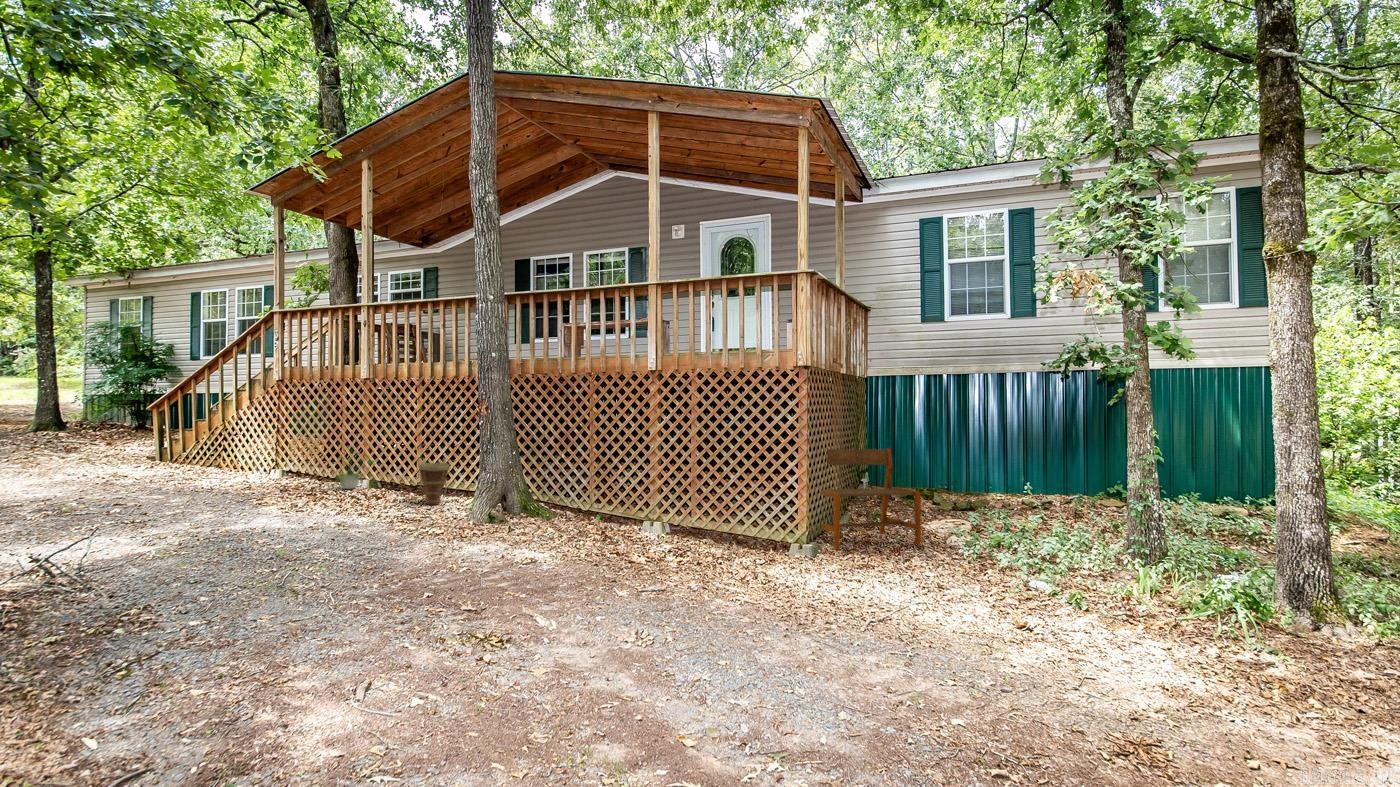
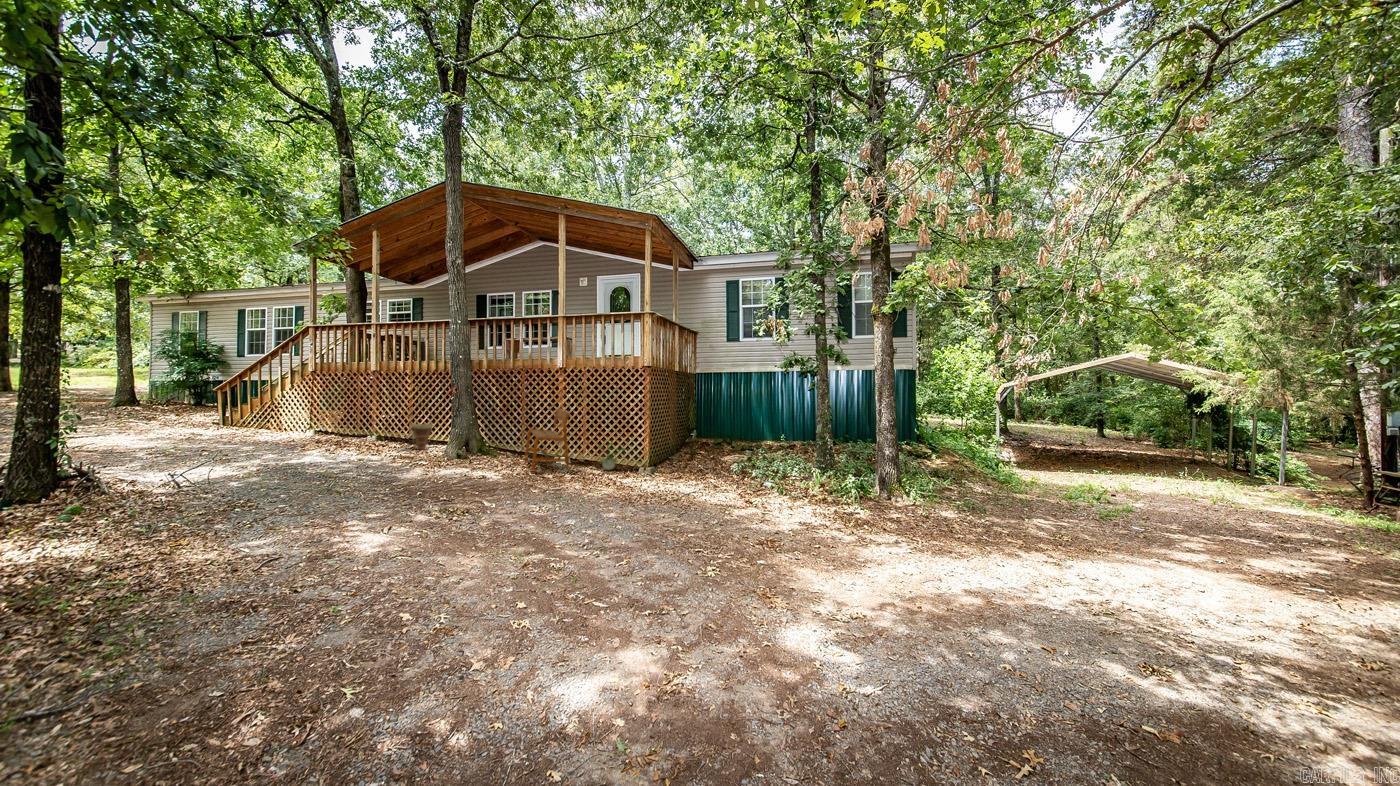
bench: present [821,448,921,550] -> present [524,409,569,471]
potted plant: present [336,449,373,489] -> present [600,442,625,470]

